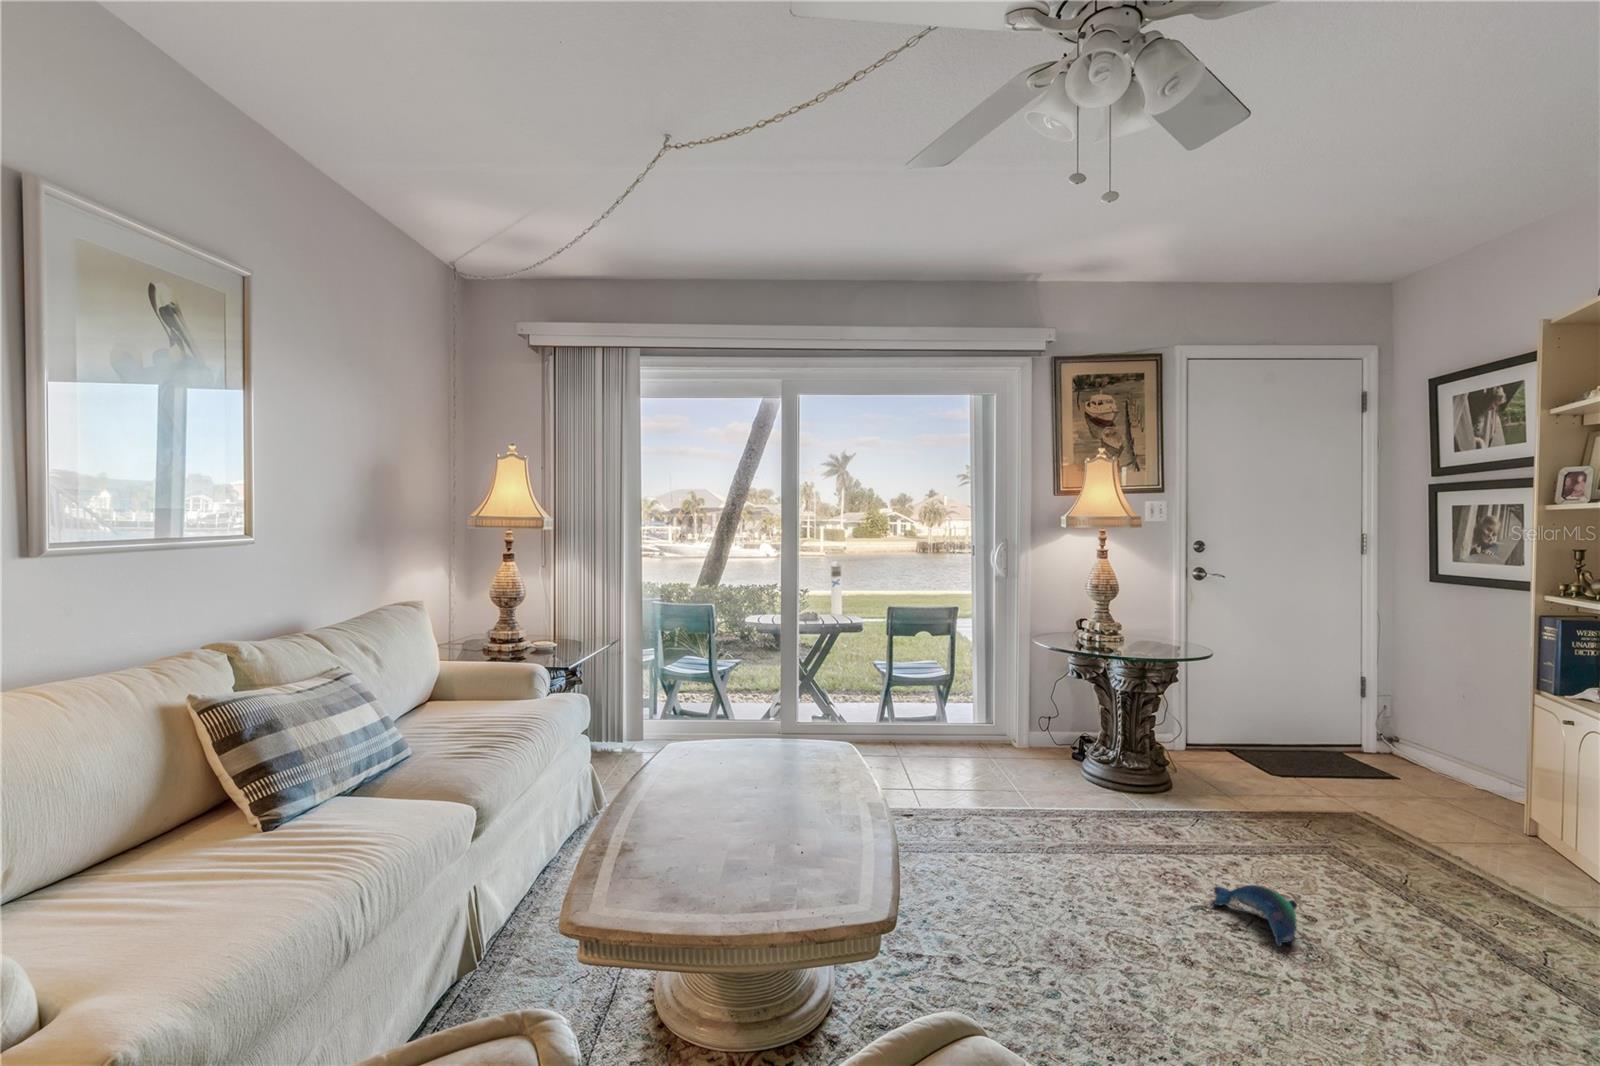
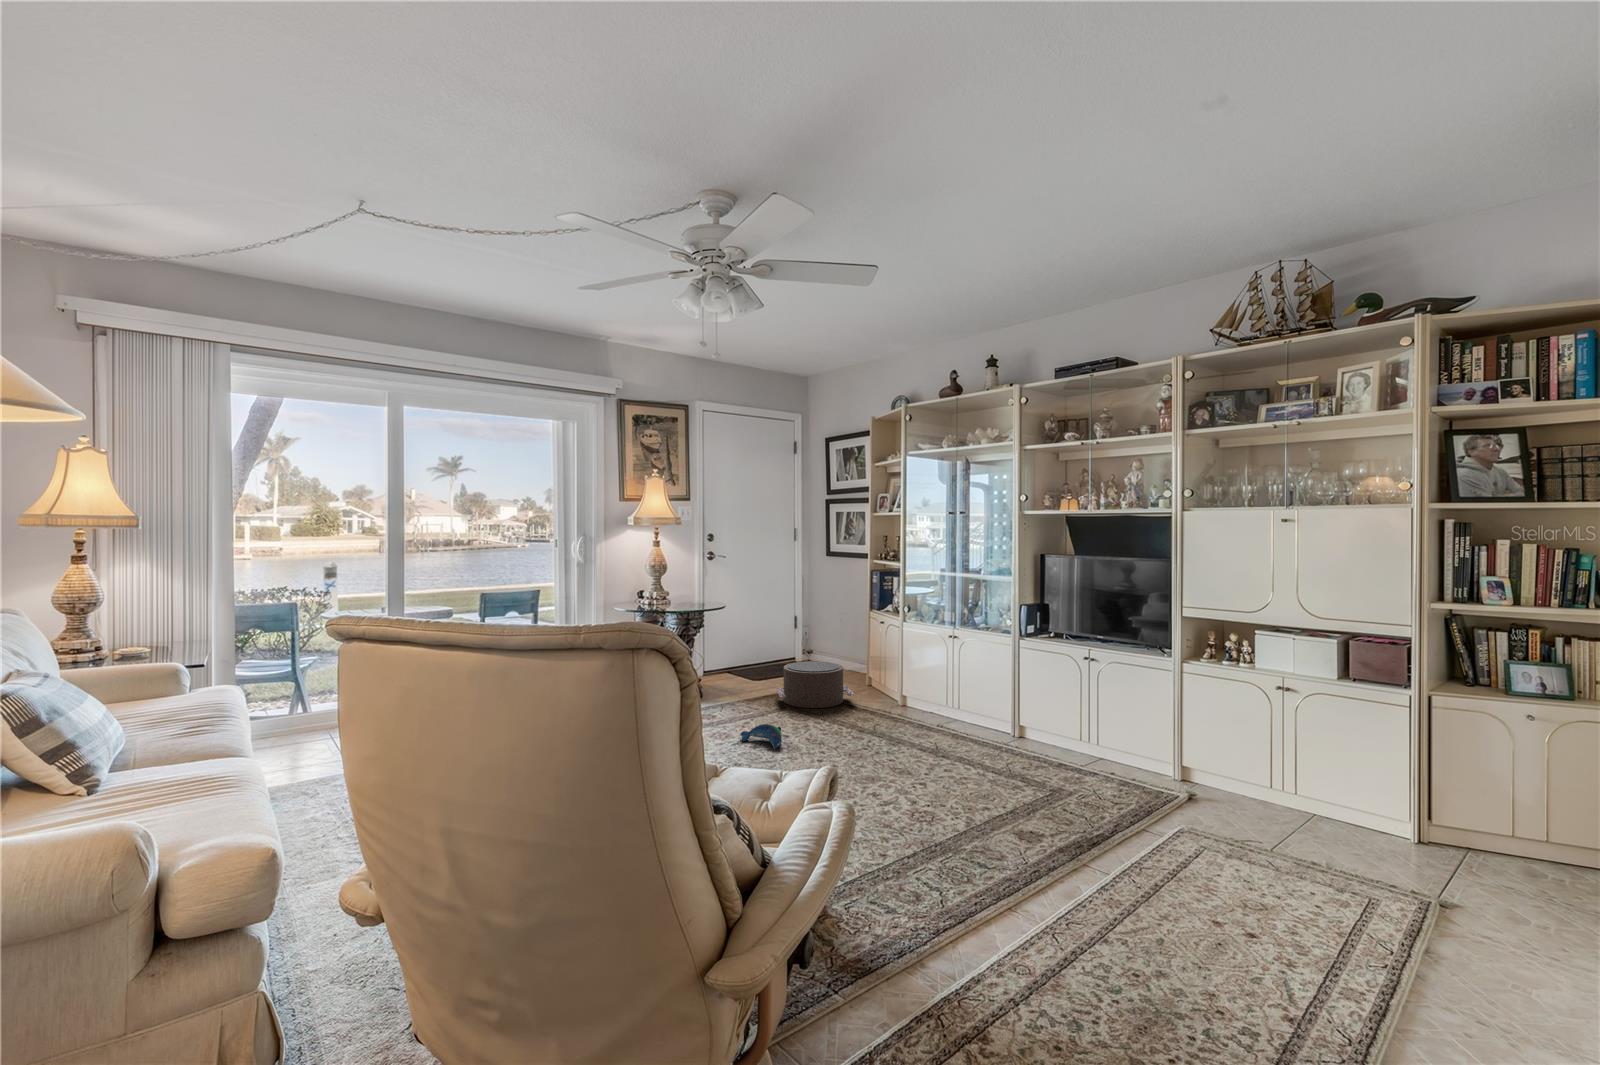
pouf: none [1307,768,1488,870] -> present [777,661,854,708]

